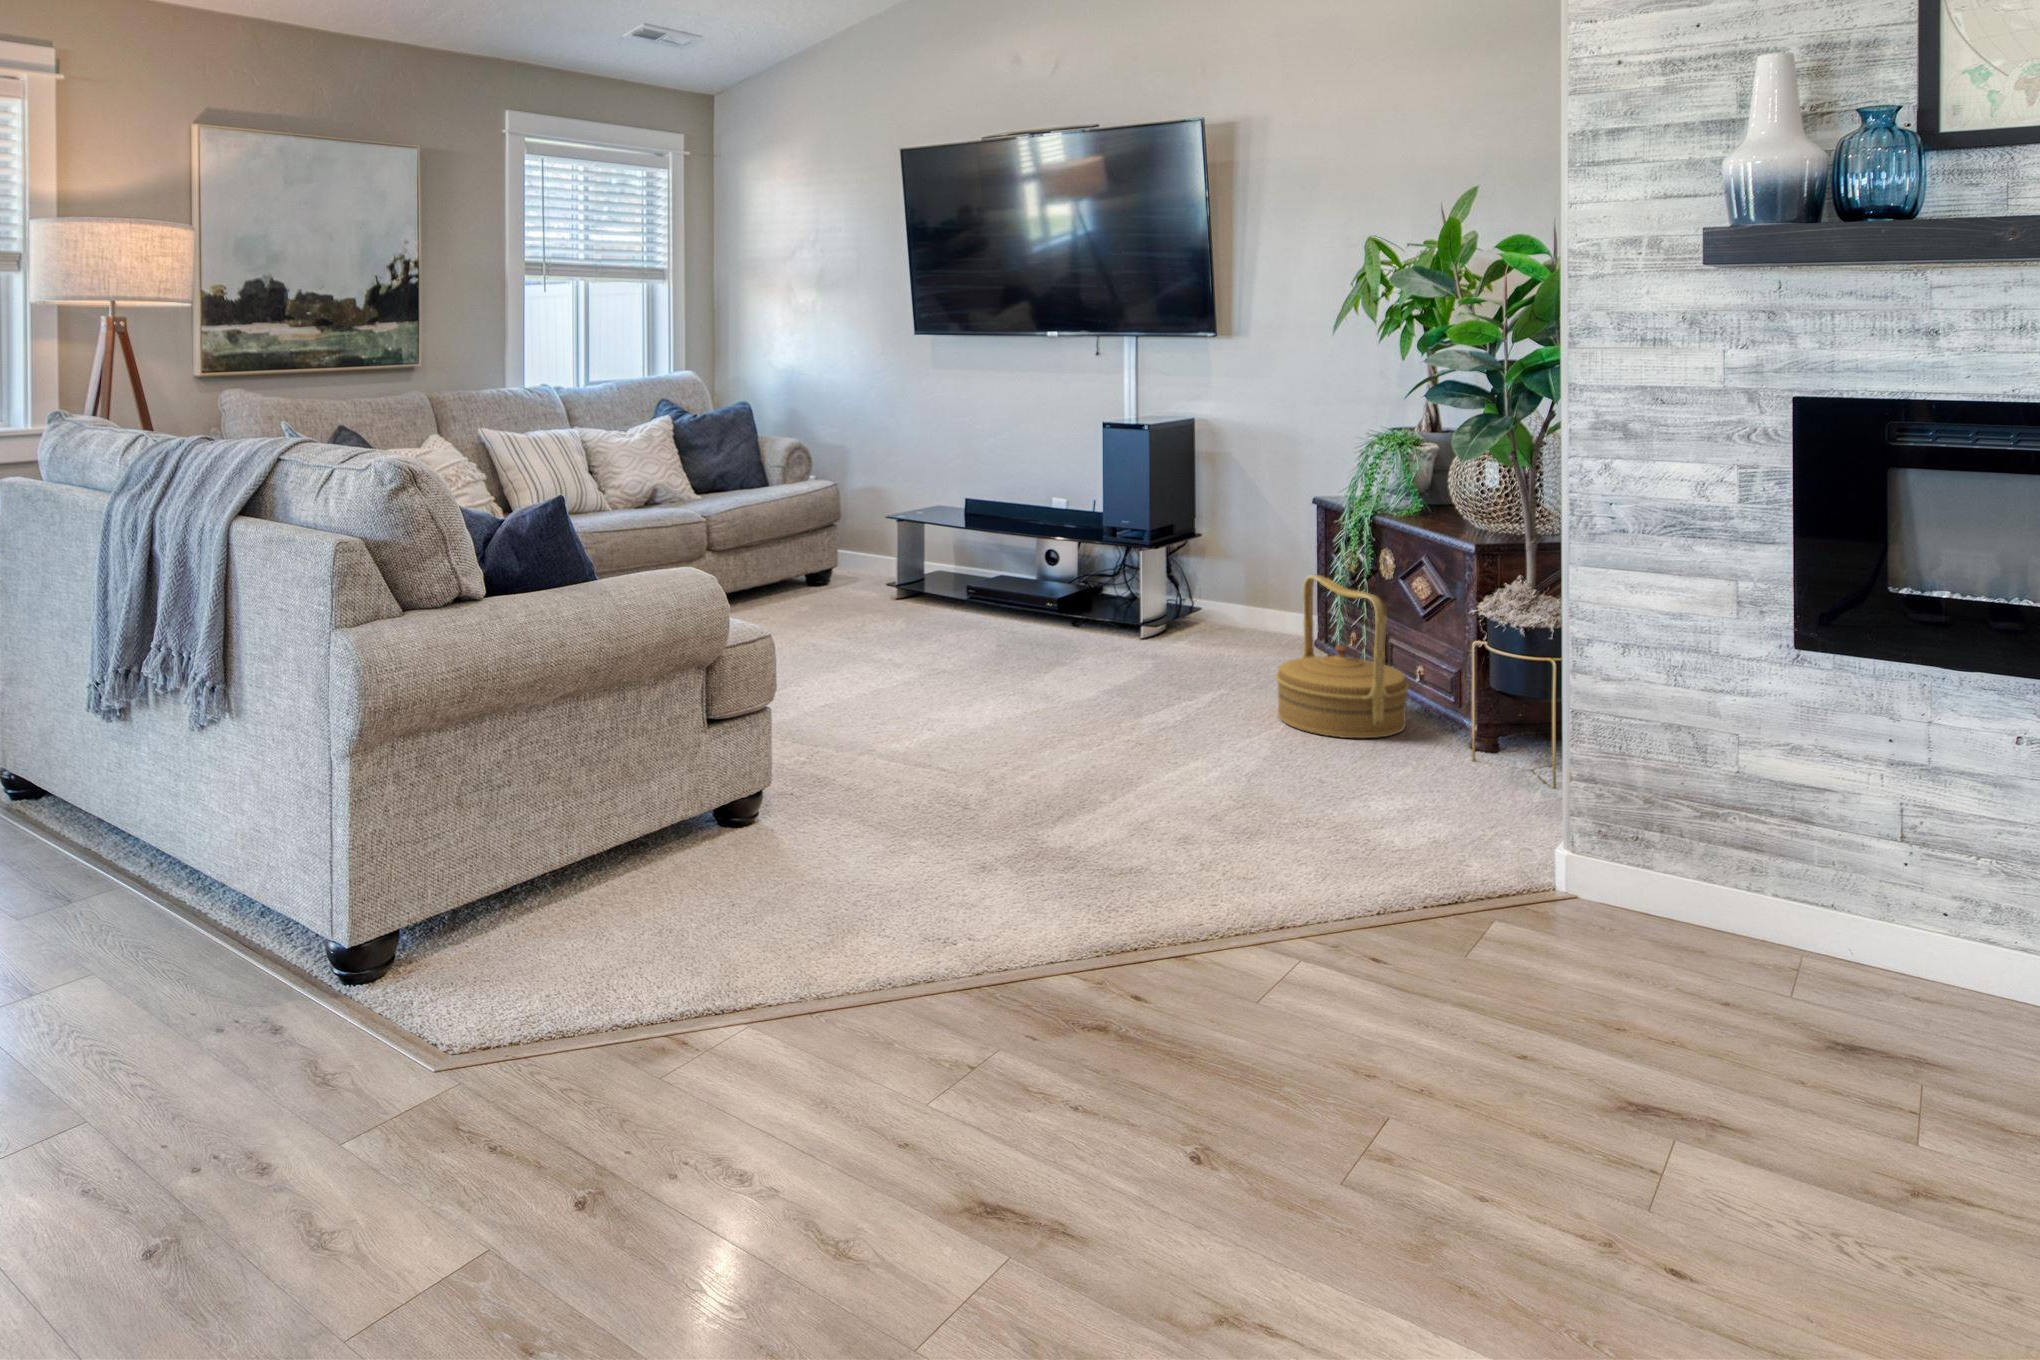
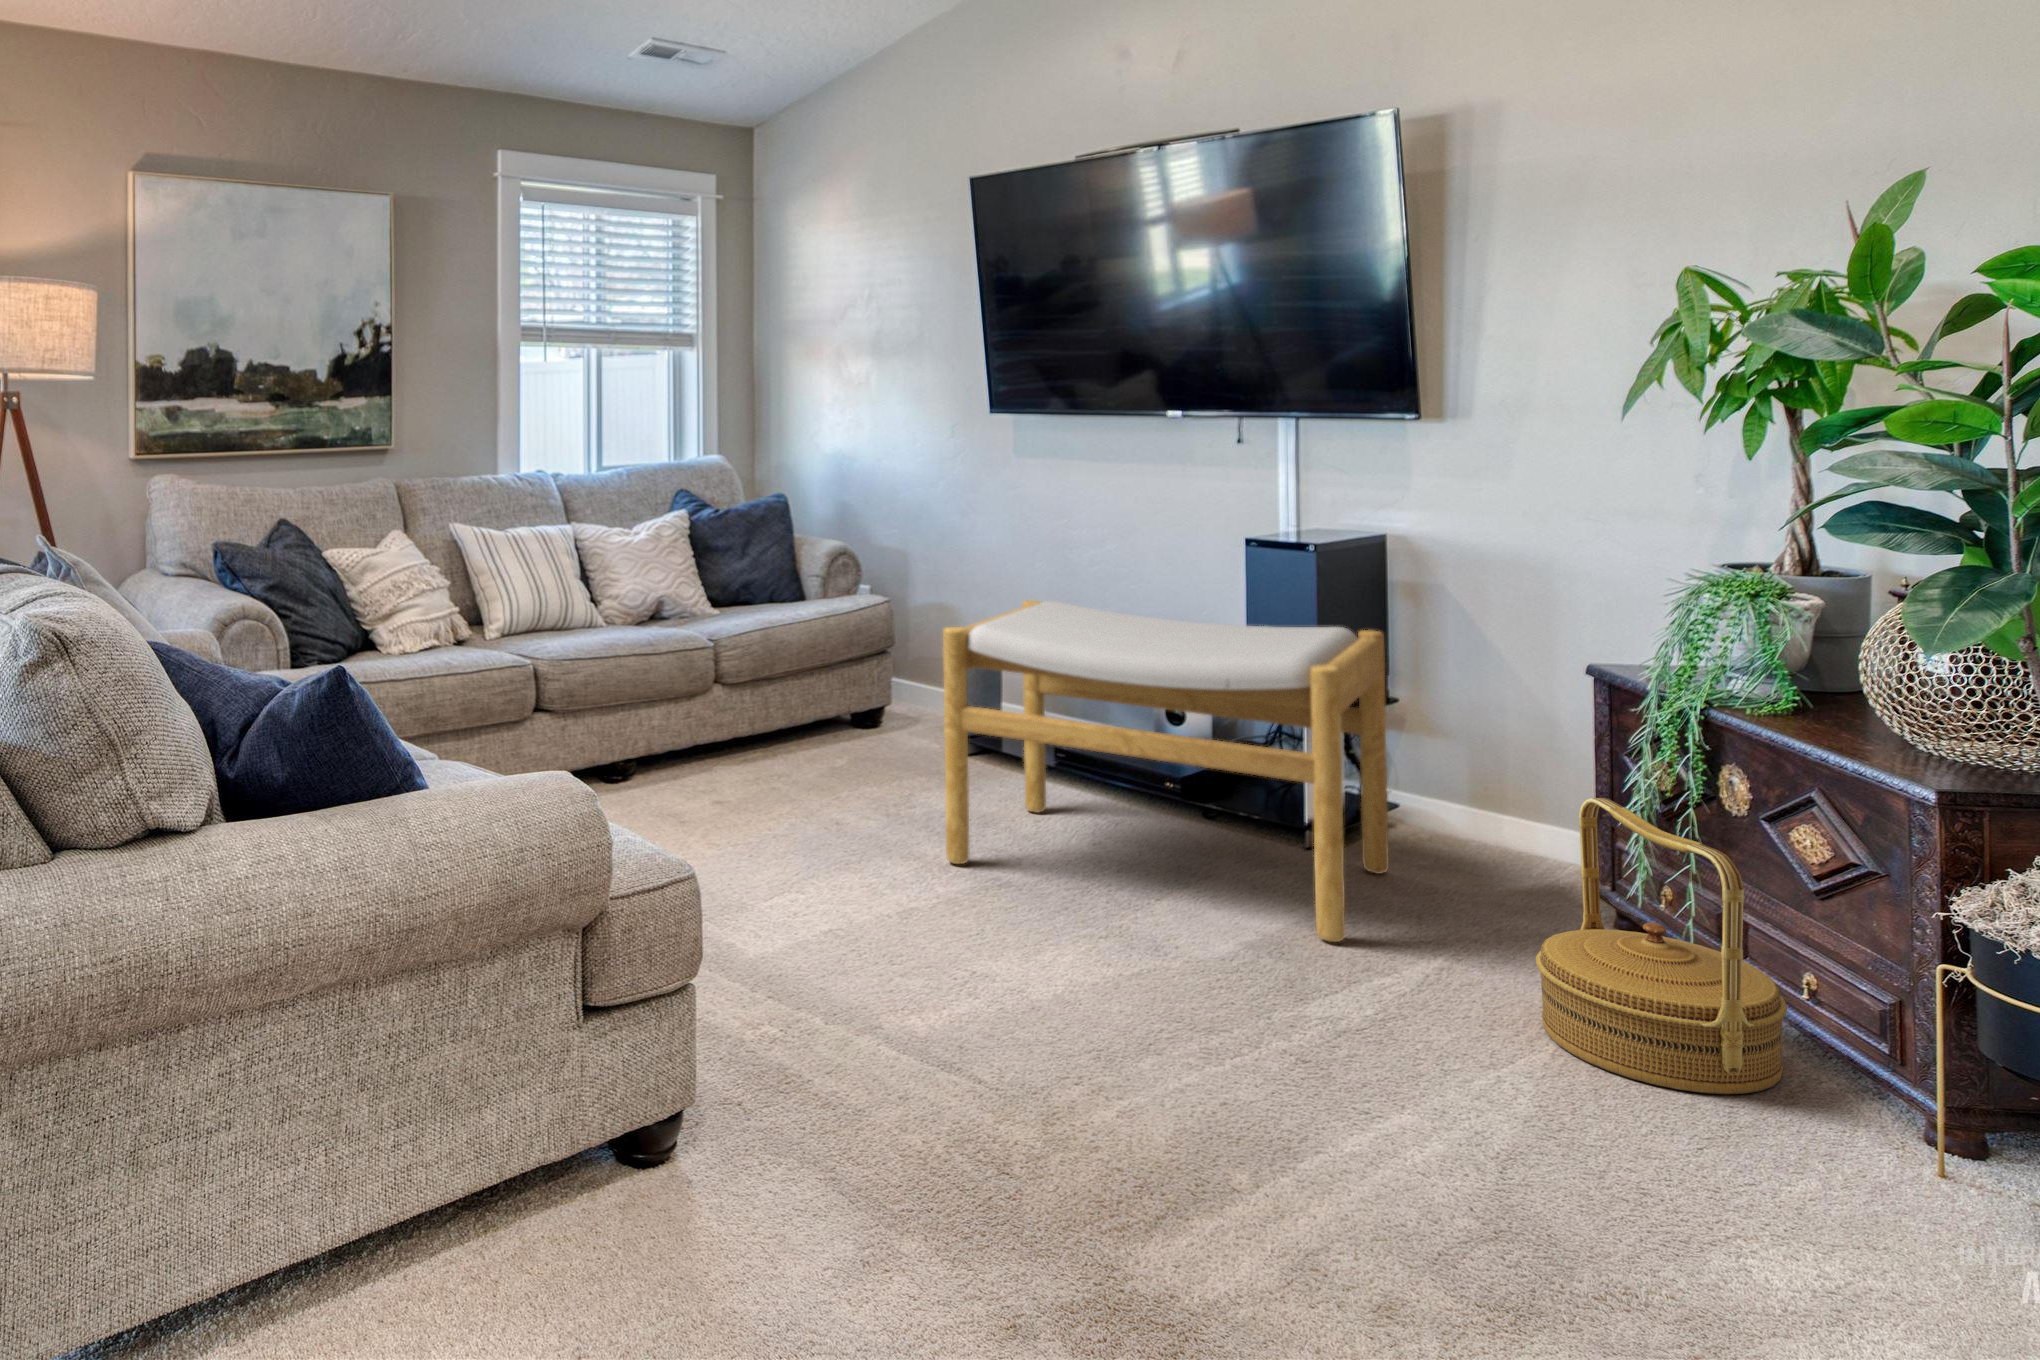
footstool: none [895,473,1191,685] -> present [943,600,1389,942]

